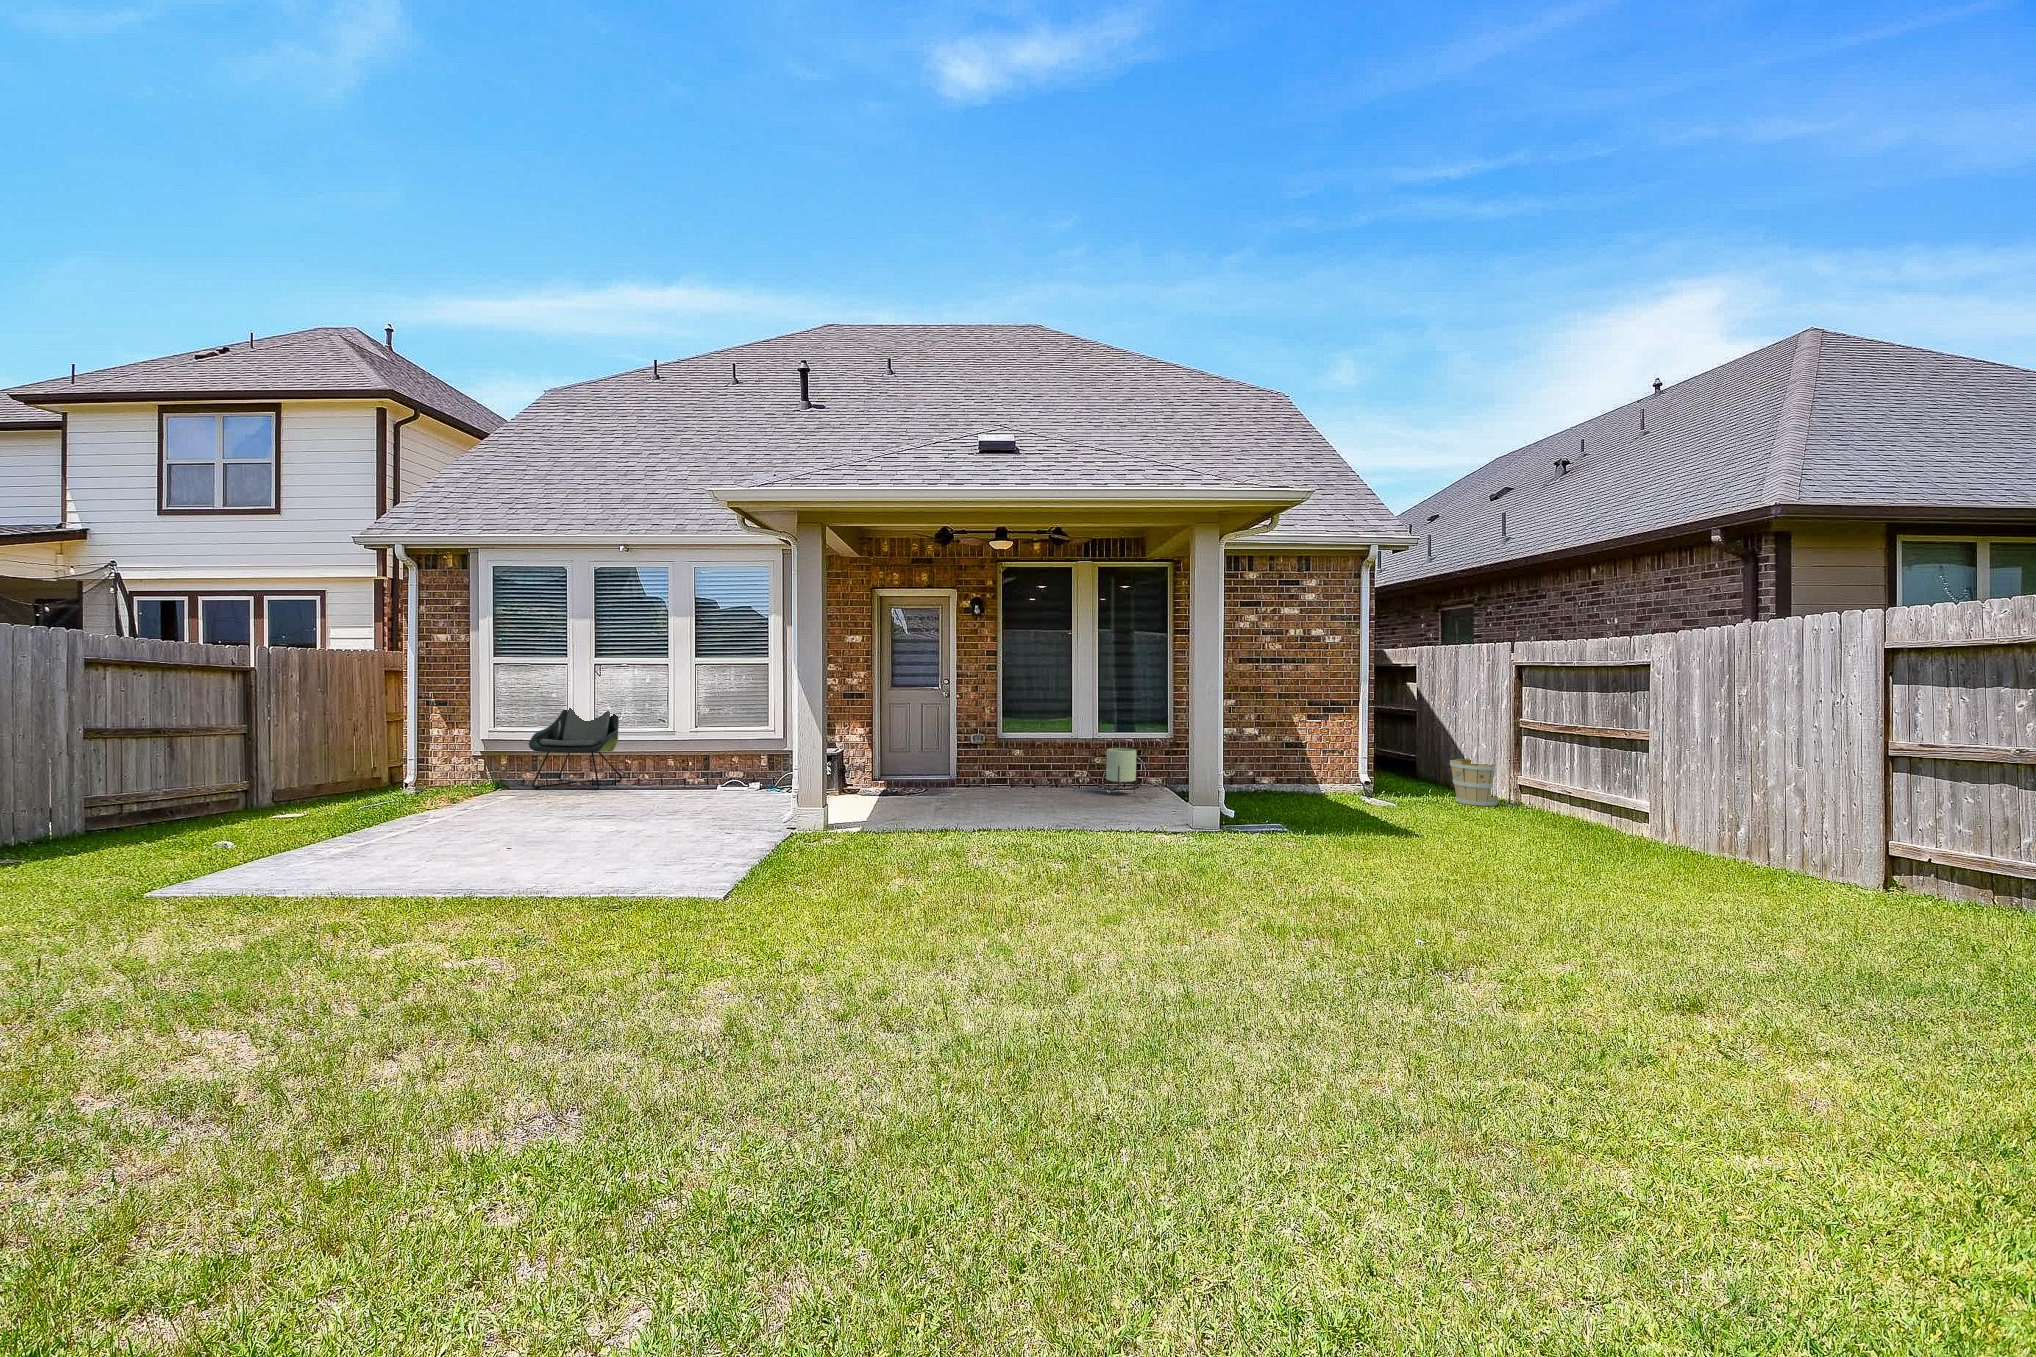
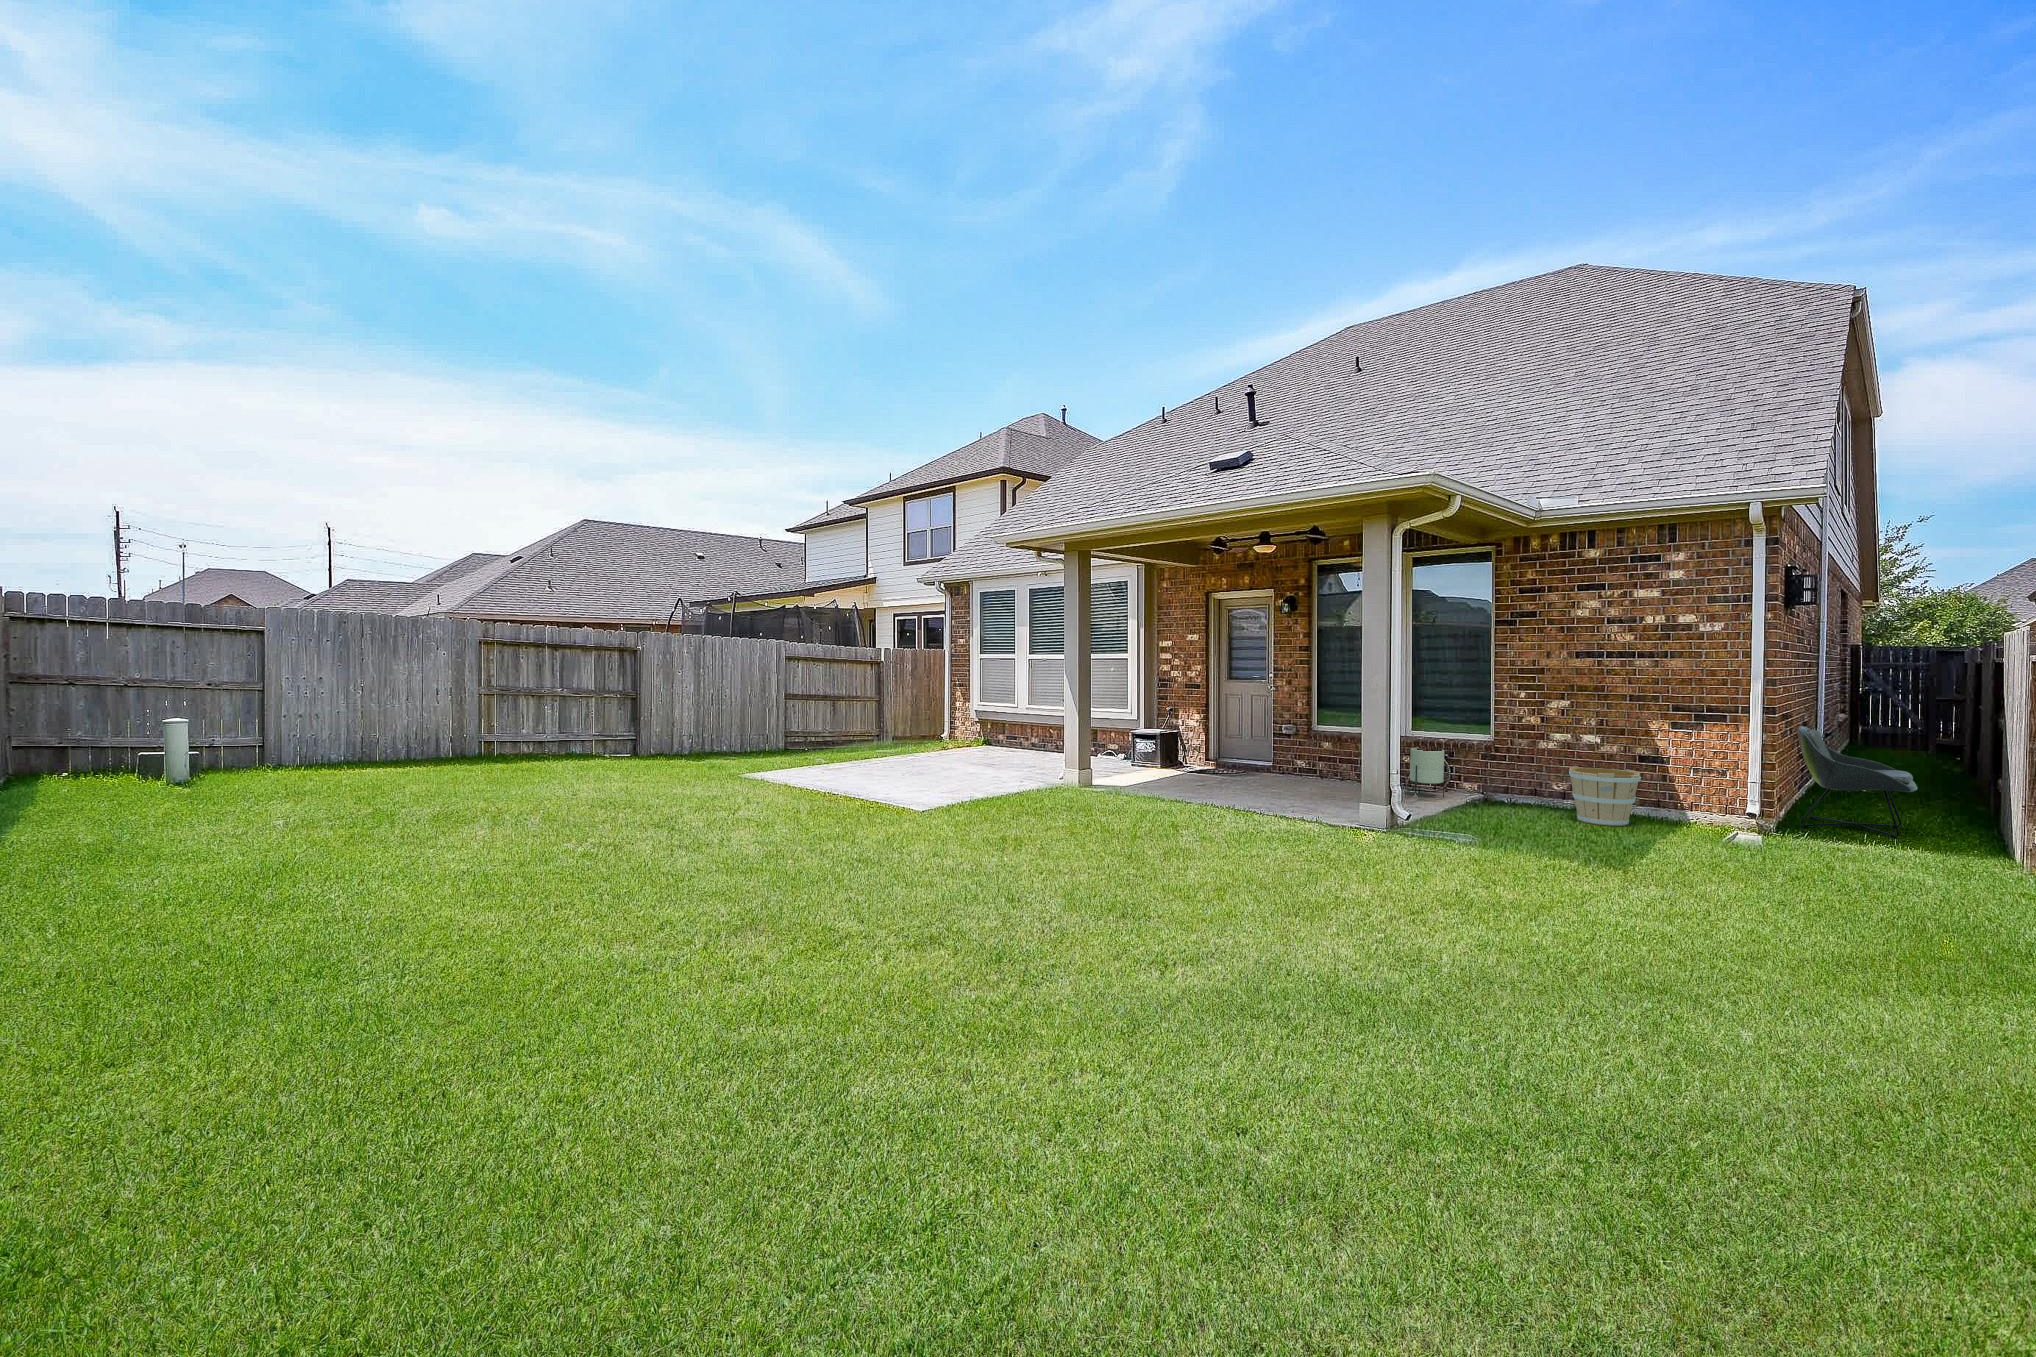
lounge chair: present [529,708,622,790] -> present [1797,726,1917,838]
wooden bucket: present [1450,758,1498,806] -> present [1569,766,1641,826]

